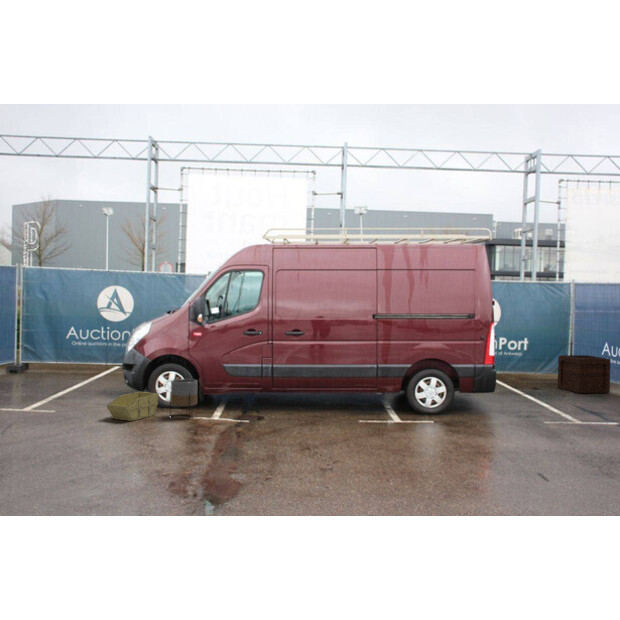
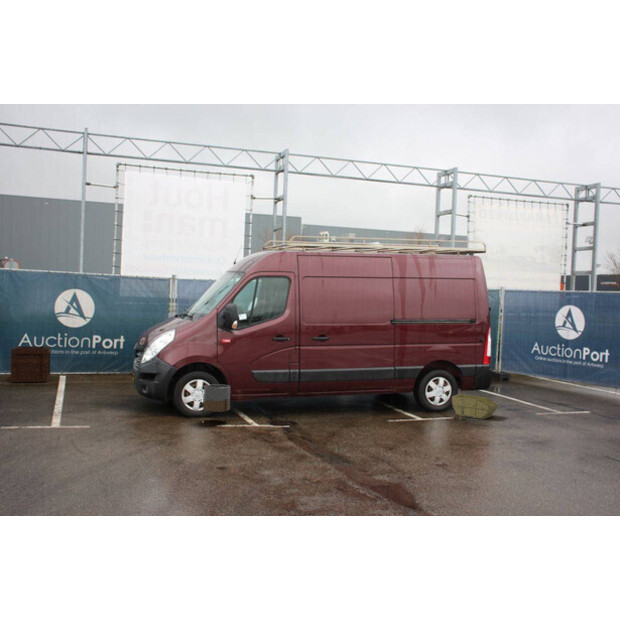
wooden crate: present [558,355,611,393] -> present [10,346,51,383]
storage bin: present [107,392,158,421] -> present [452,394,498,419]

